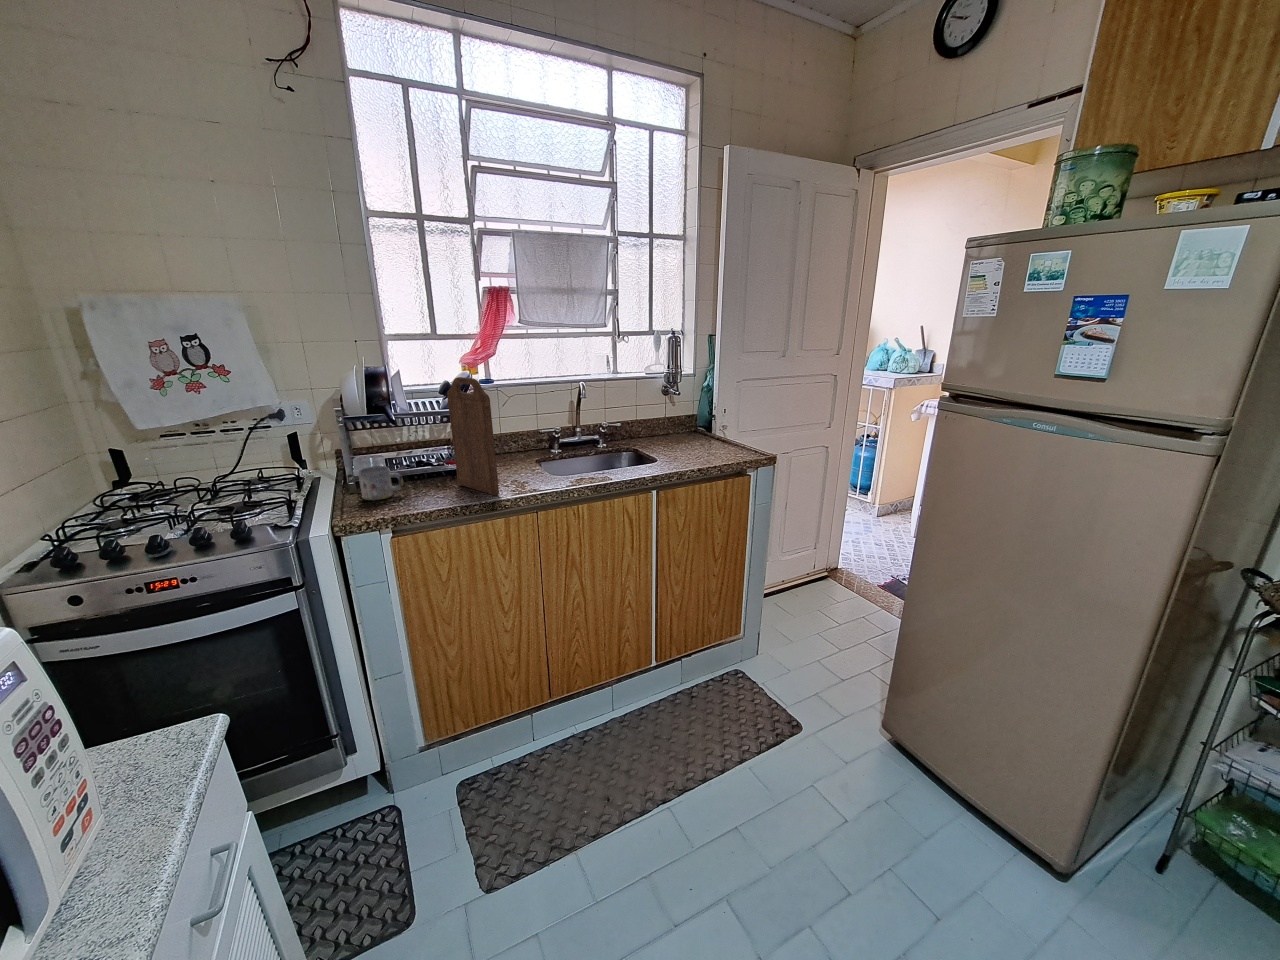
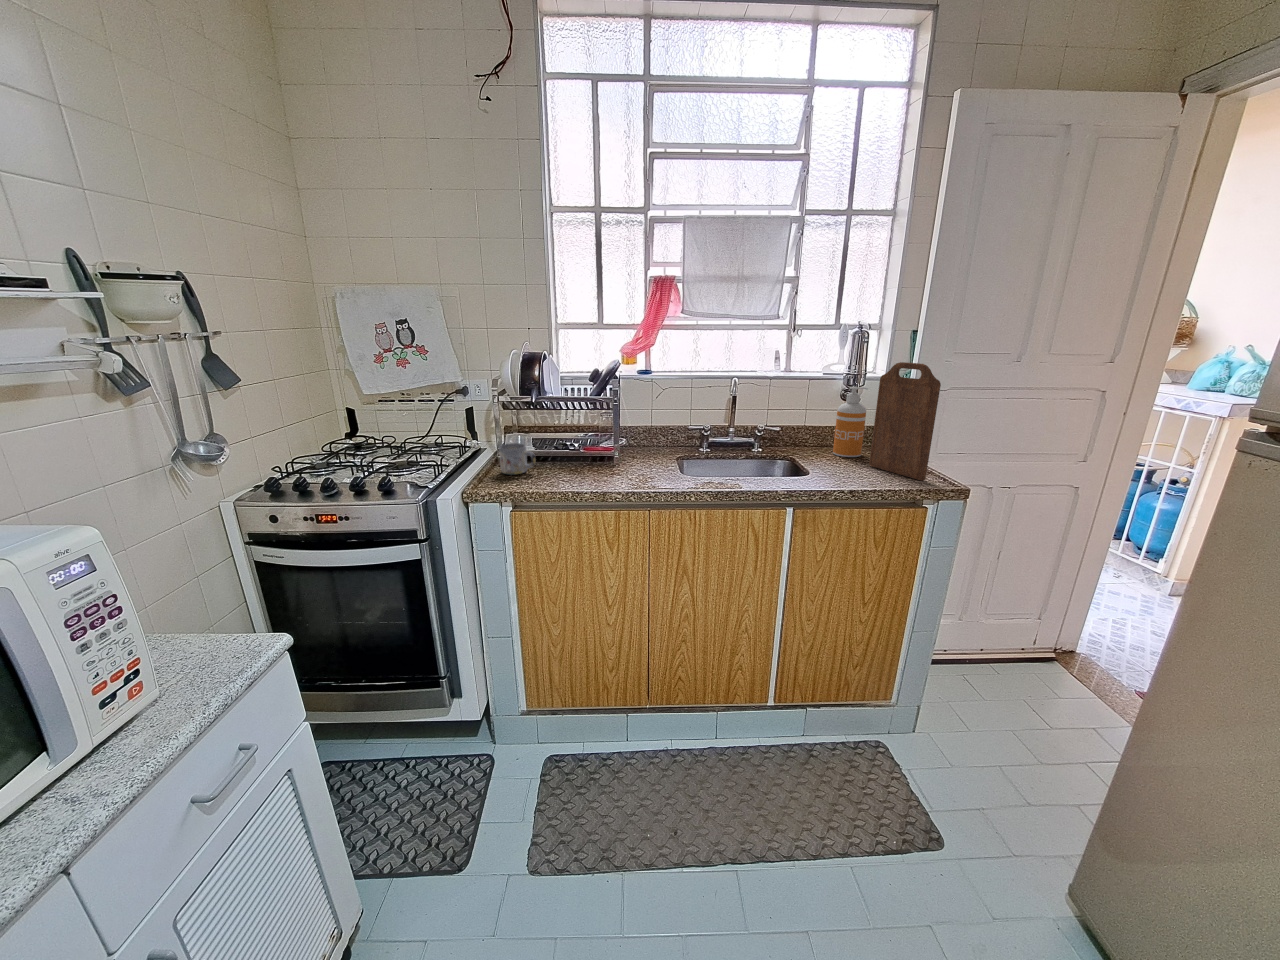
cutting board: present [447,377,499,495] -> present [869,362,941,481]
soap dispenser: none [666,384,689,444] -> present [833,387,868,457]

